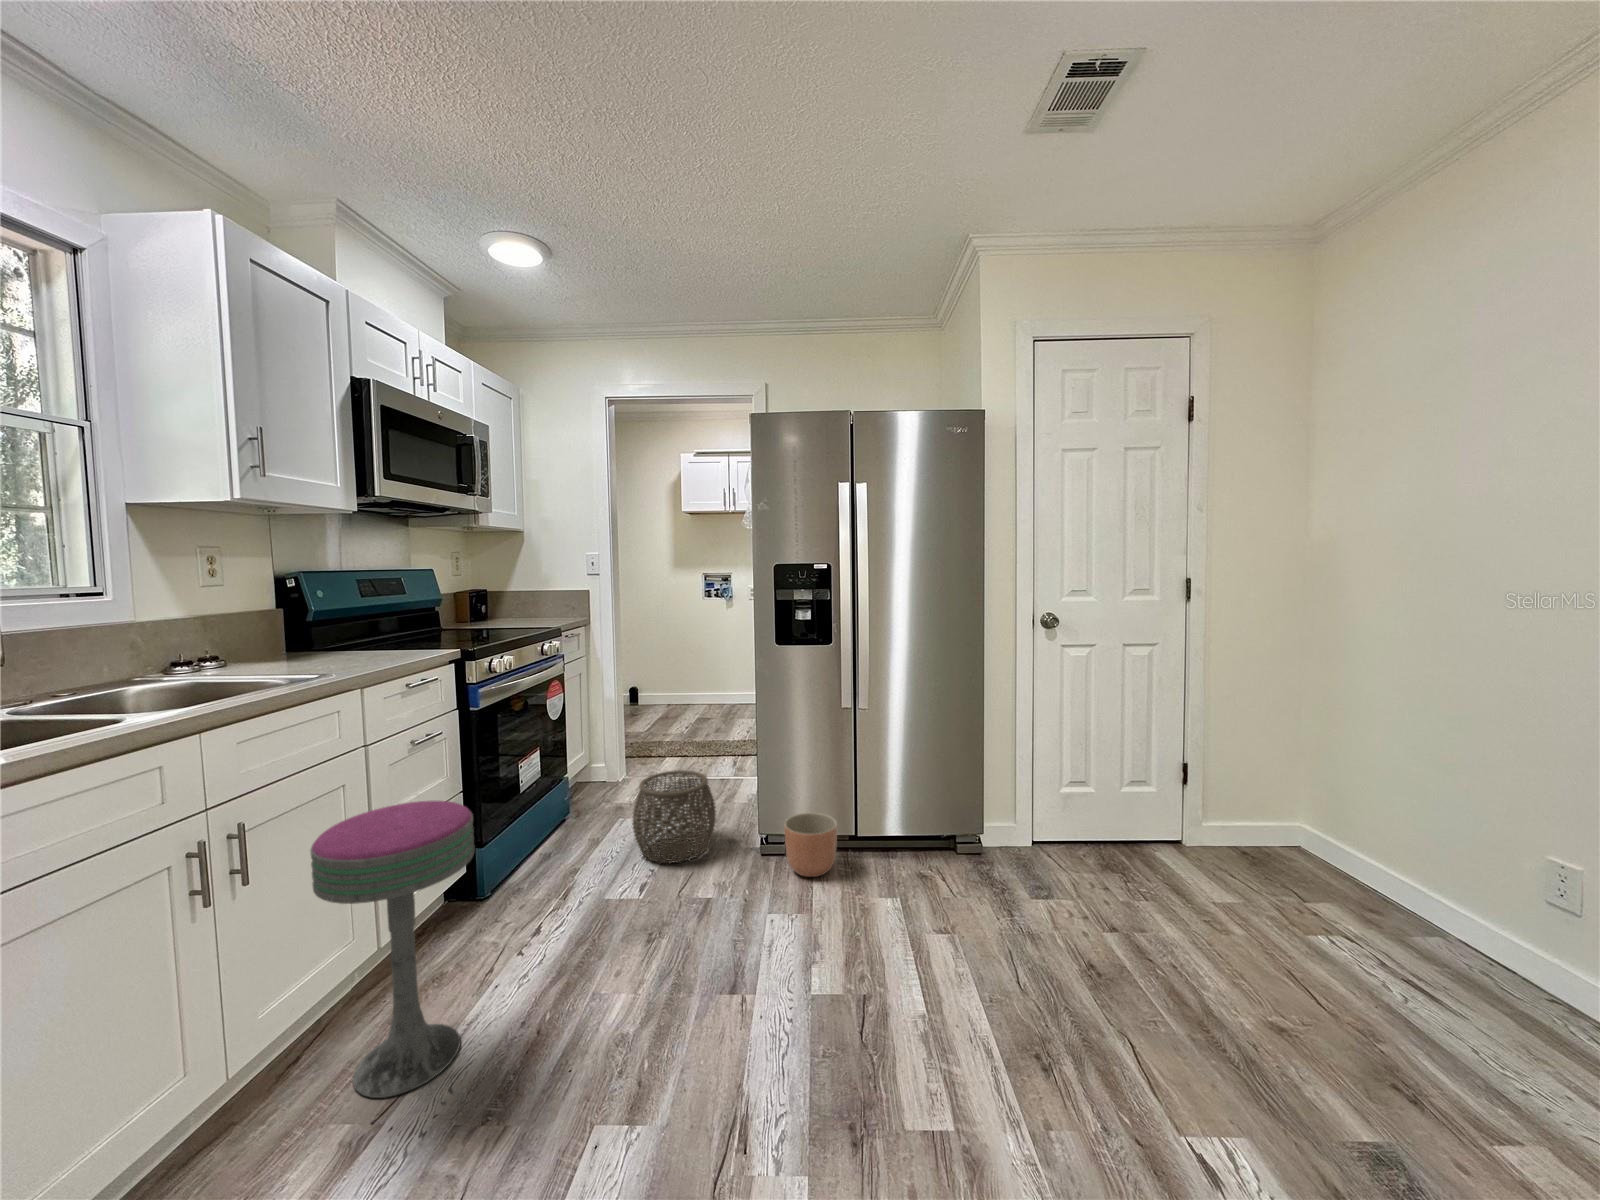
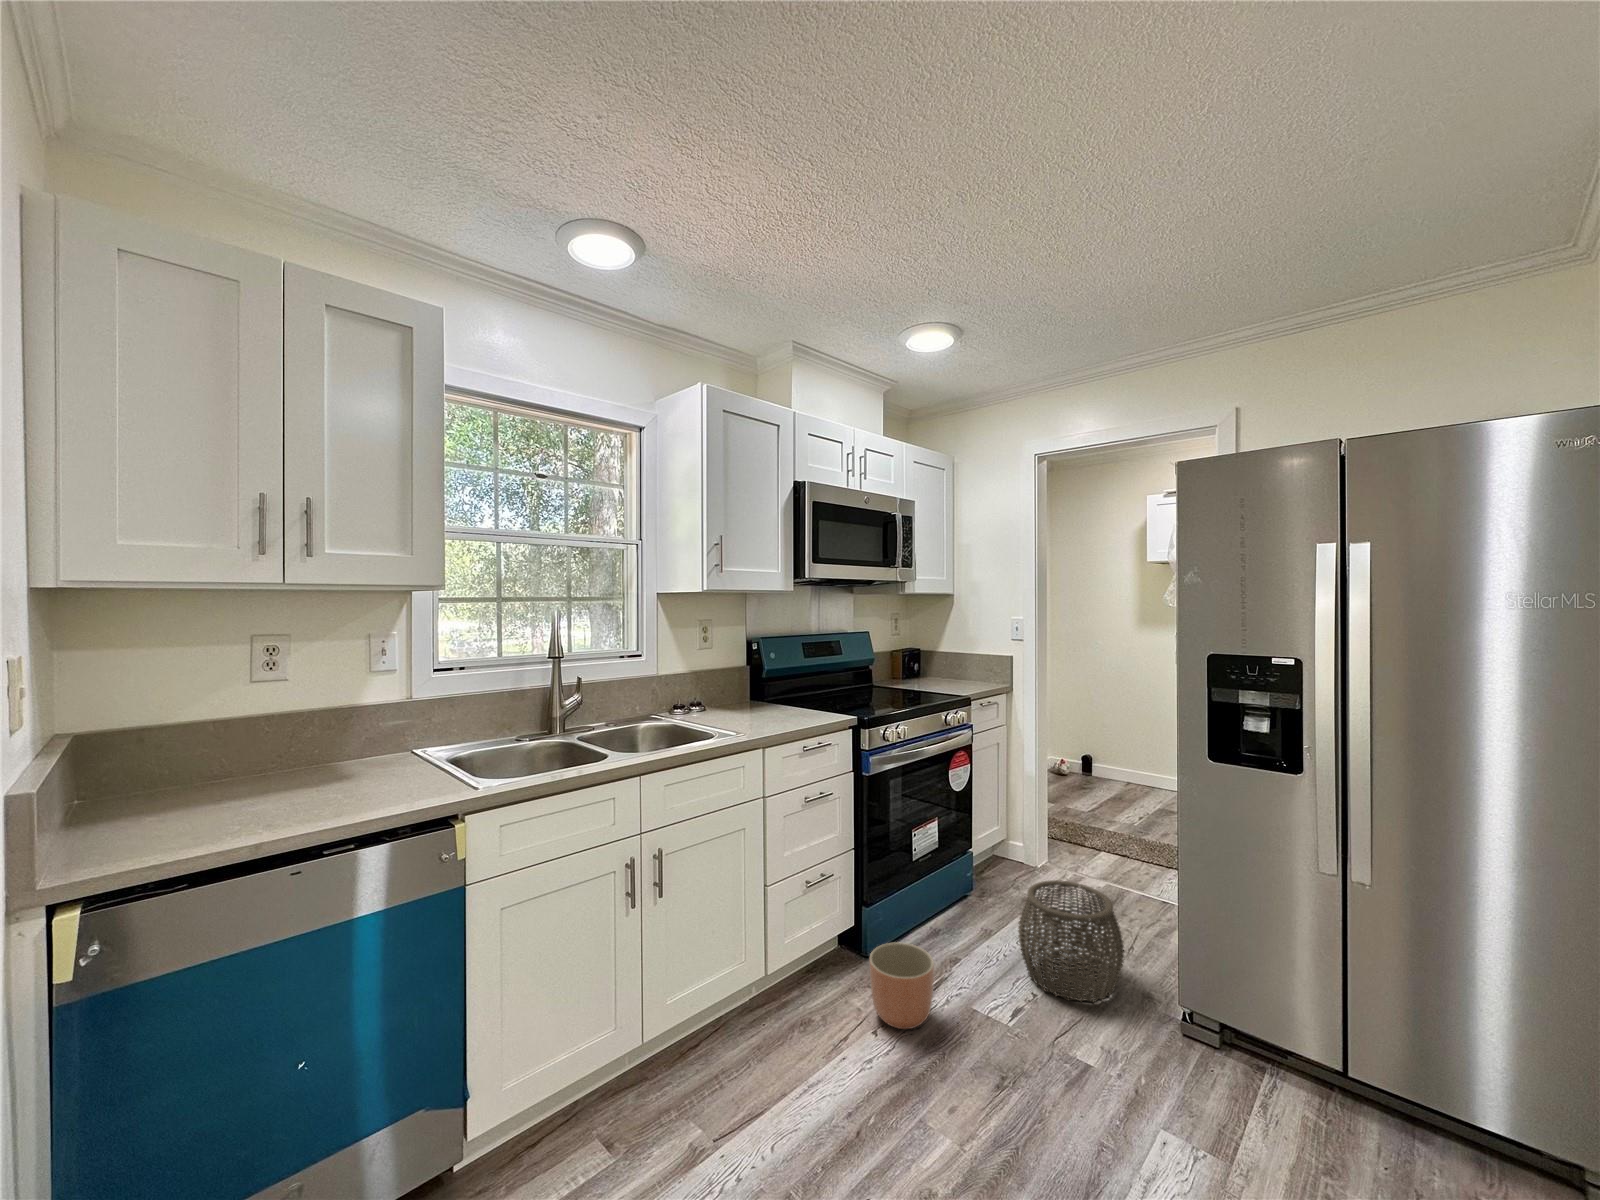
bar stool: present [310,801,475,1098] -> none [699,859,816,1124]
planter: present [784,813,837,877] -> present [869,942,934,1029]

